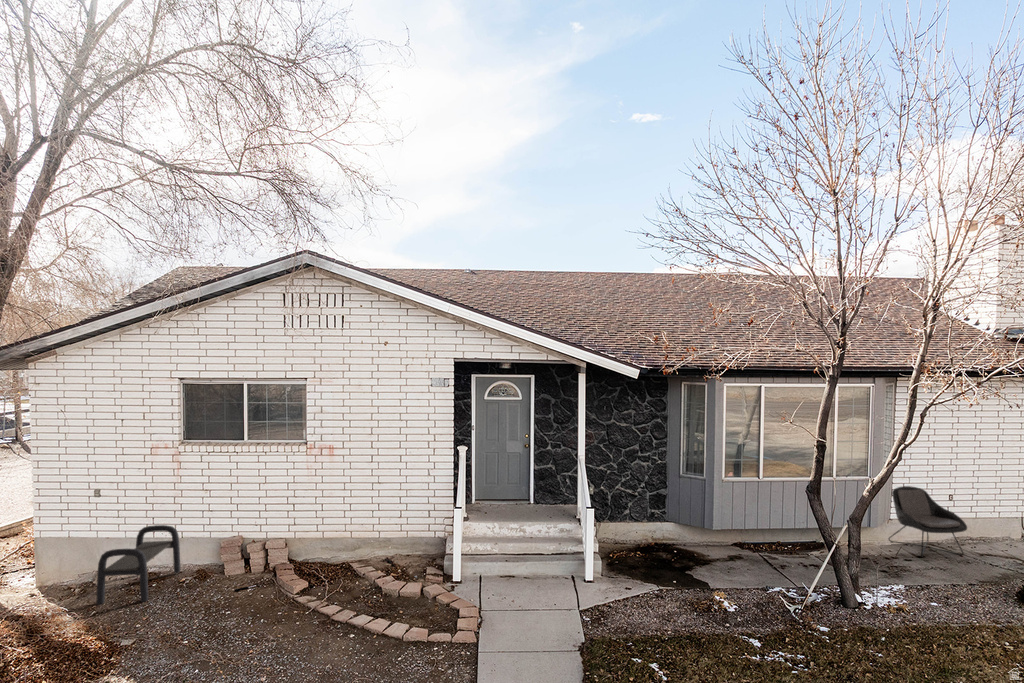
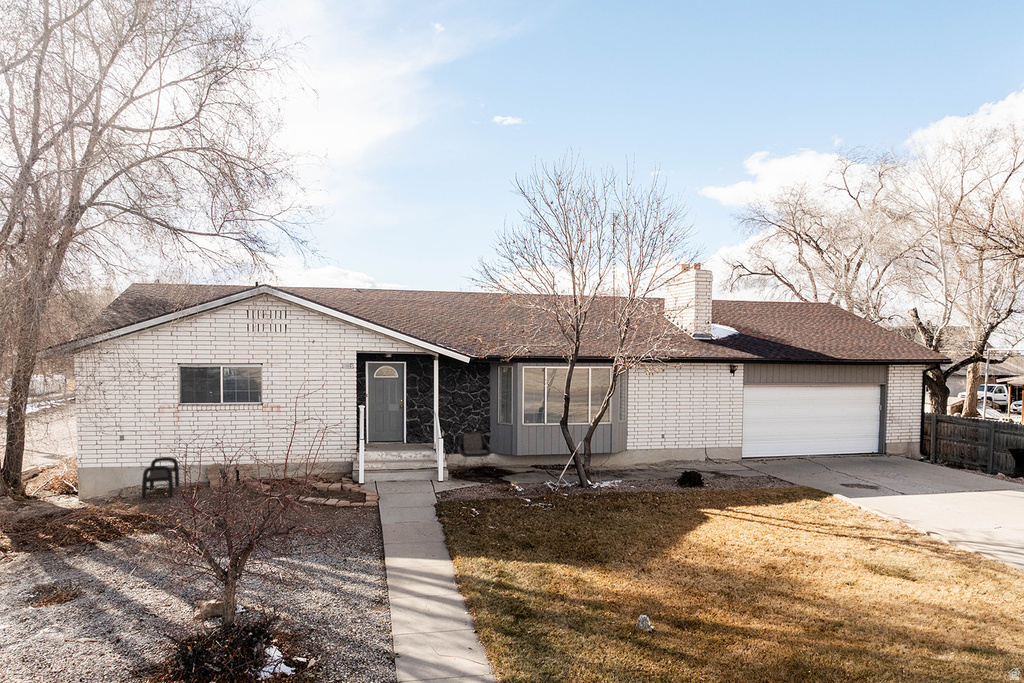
lounge chair: present [889,486,967,557] -> present [458,432,491,468]

